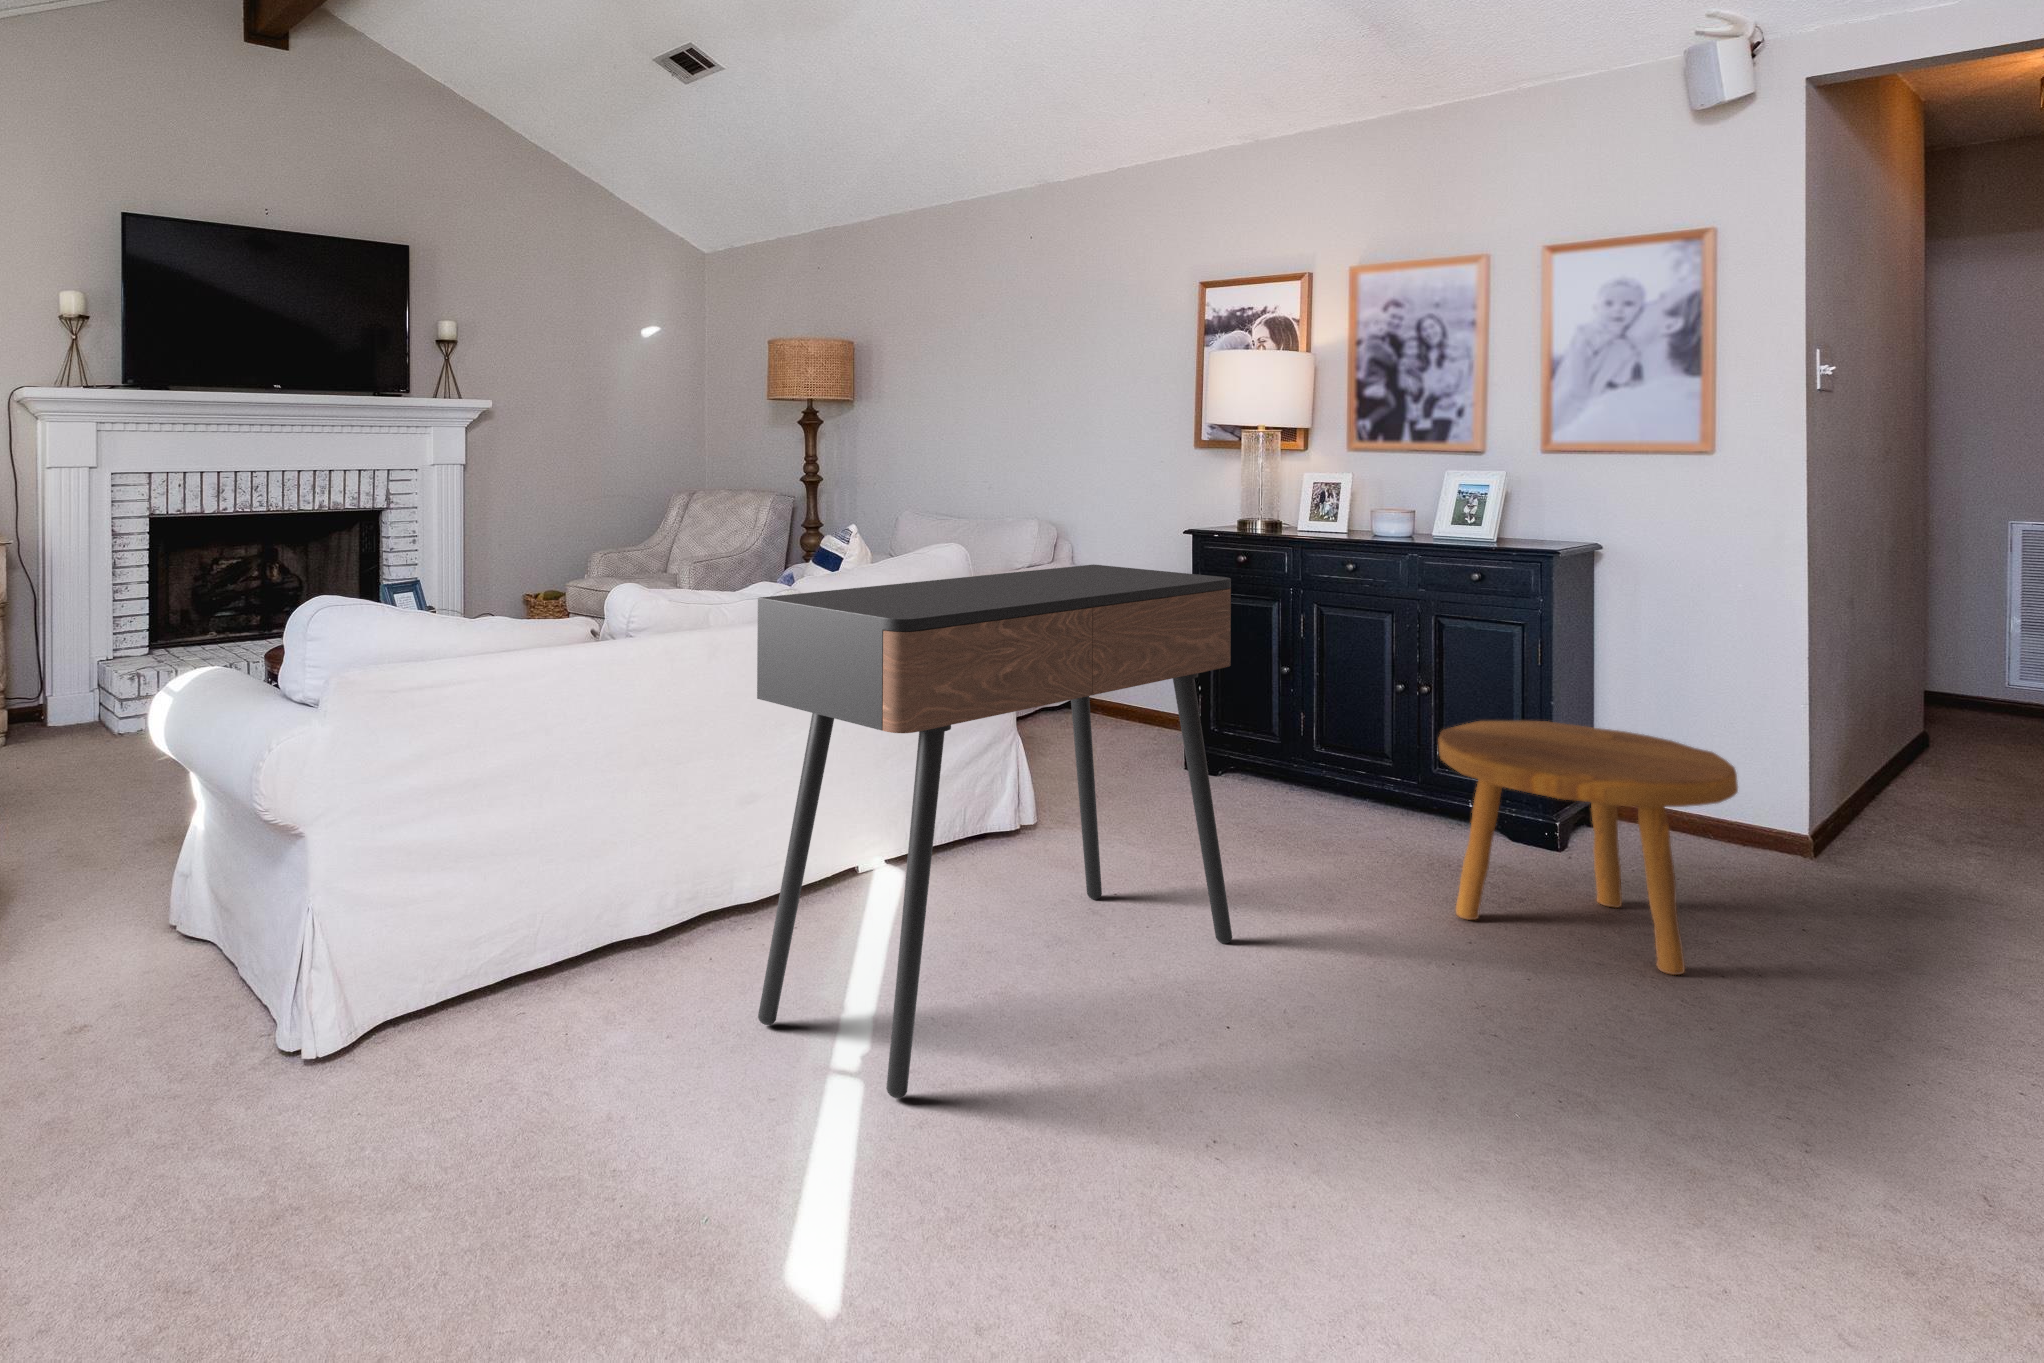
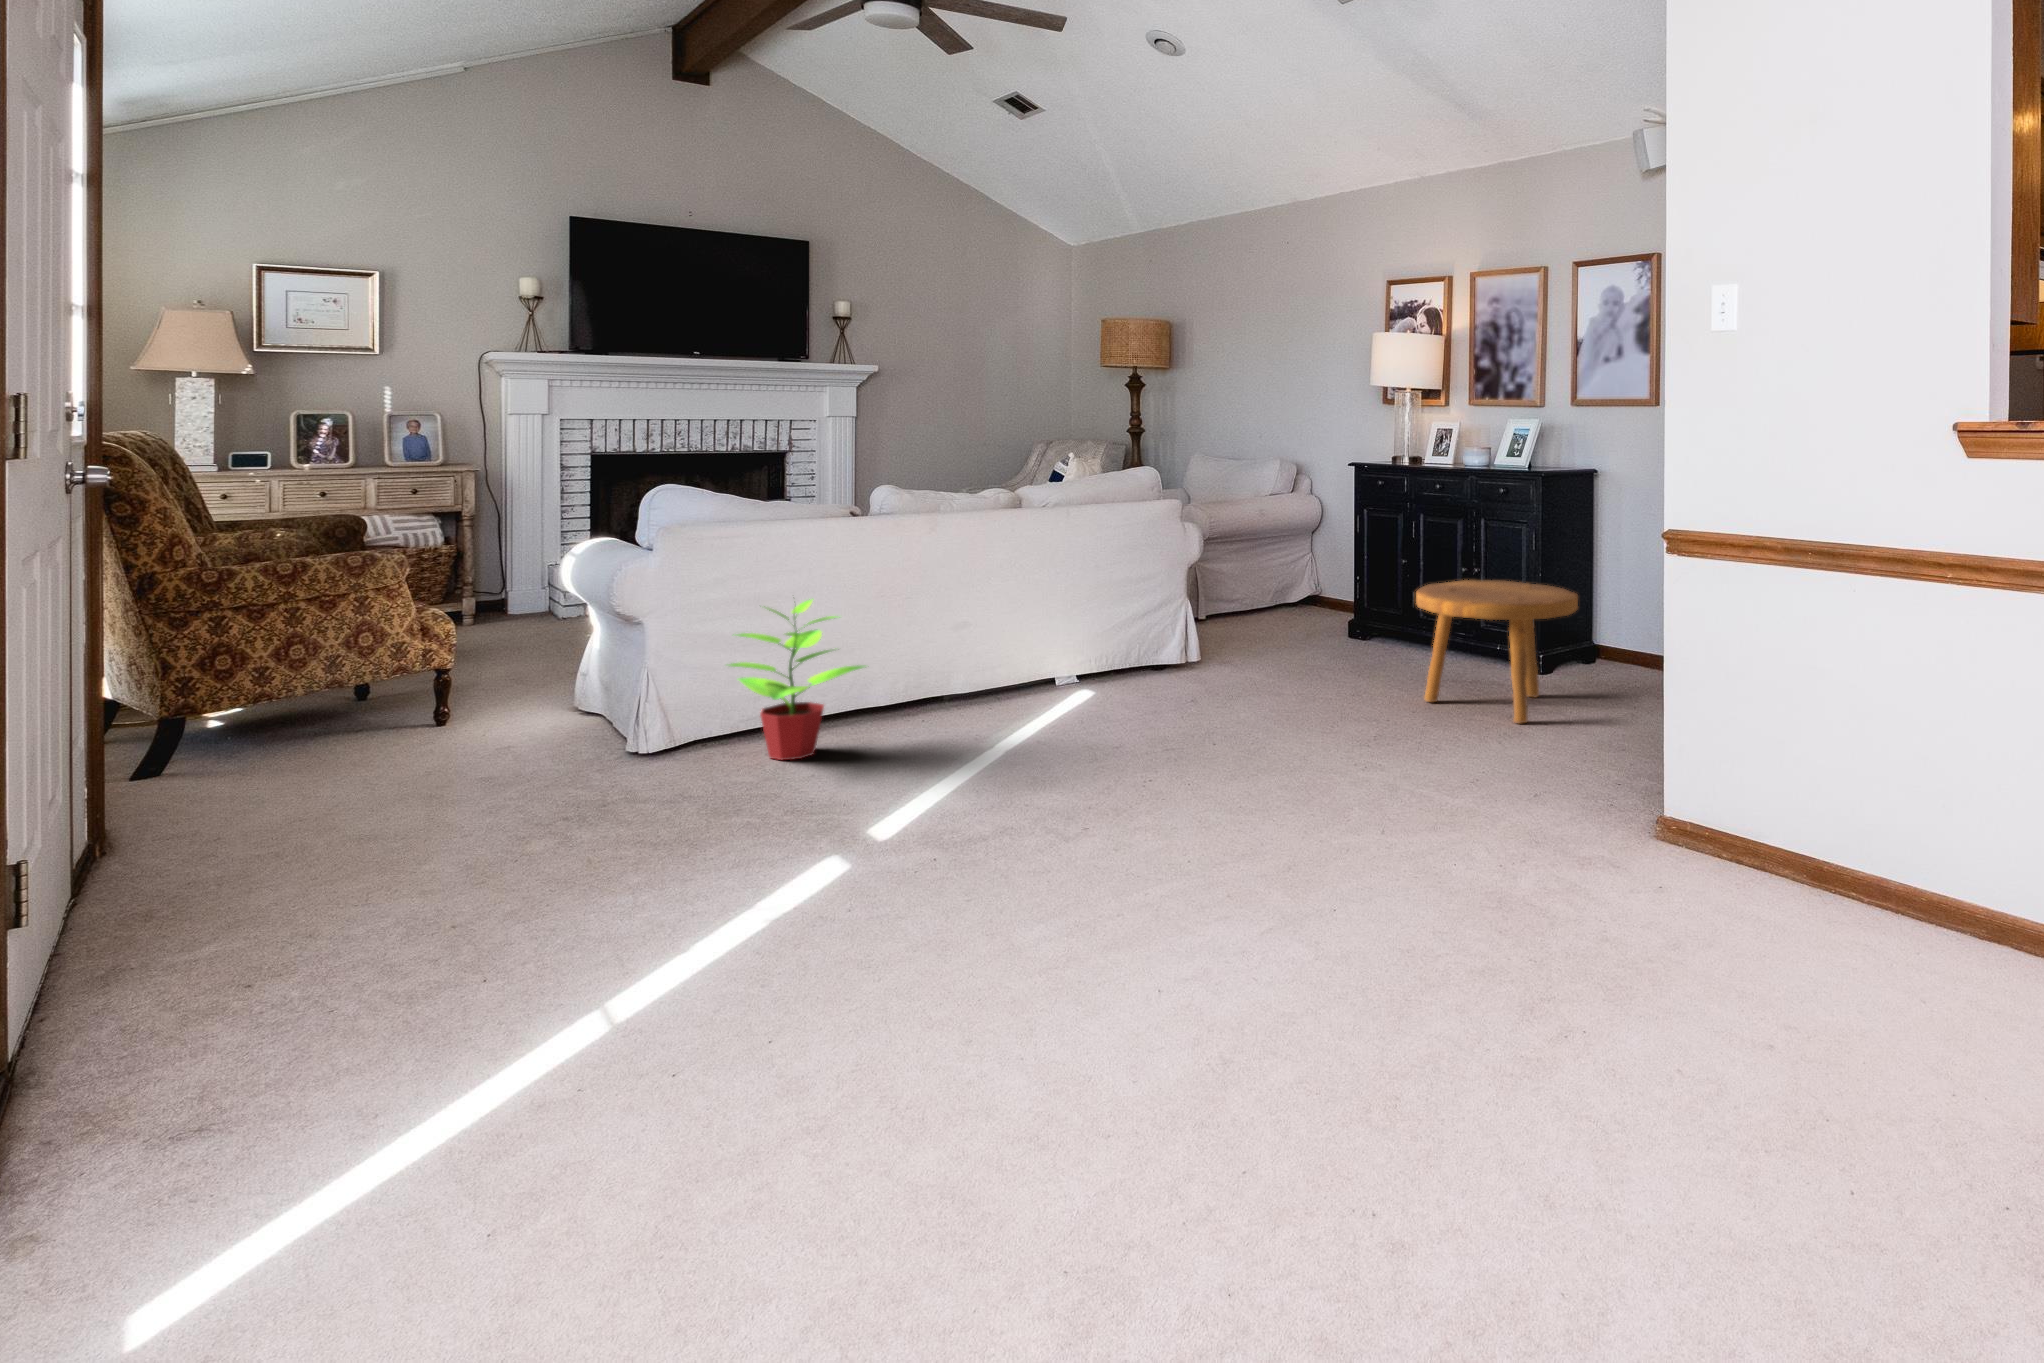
console table: present [757,564,1232,1098] -> none [931,476,1266,768]
potted plant: none [441,785,656,1072] -> present [730,599,863,760]

